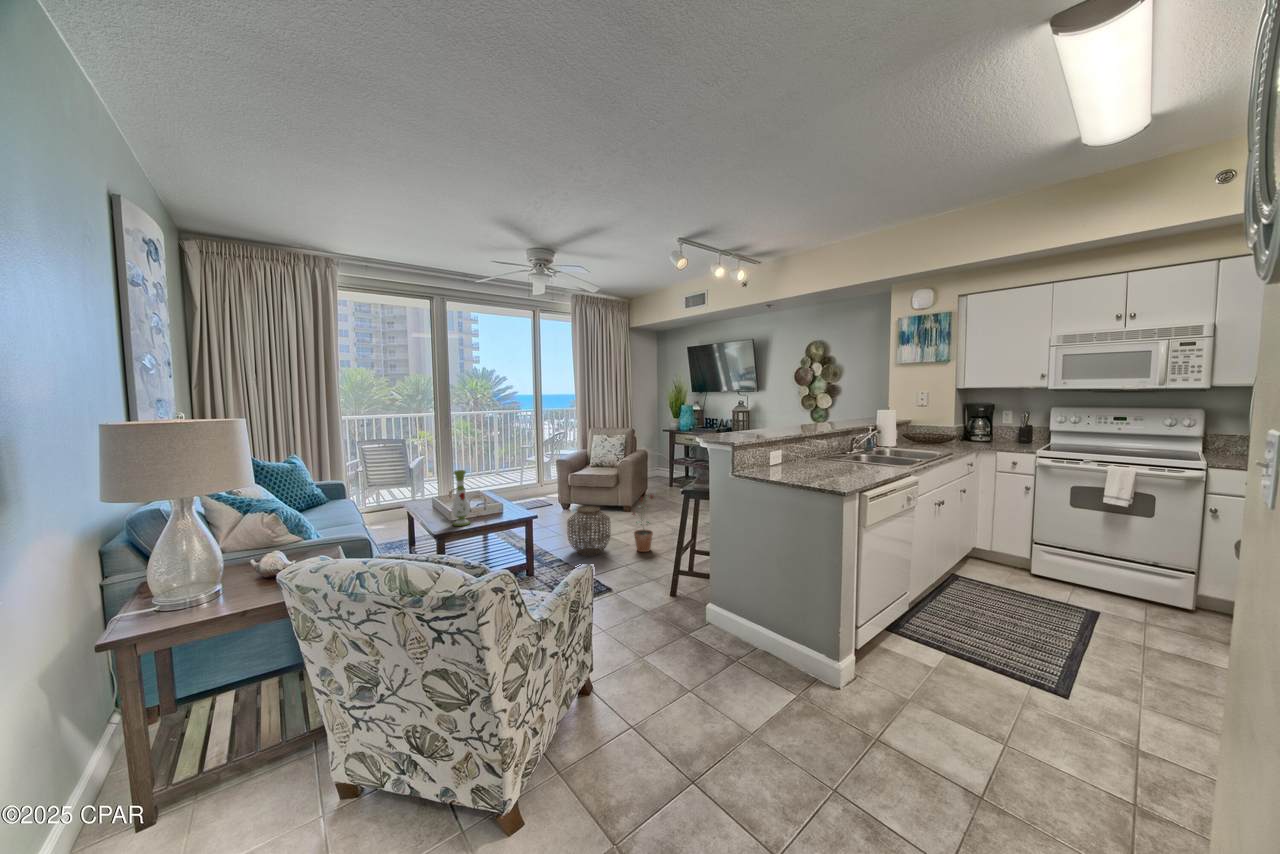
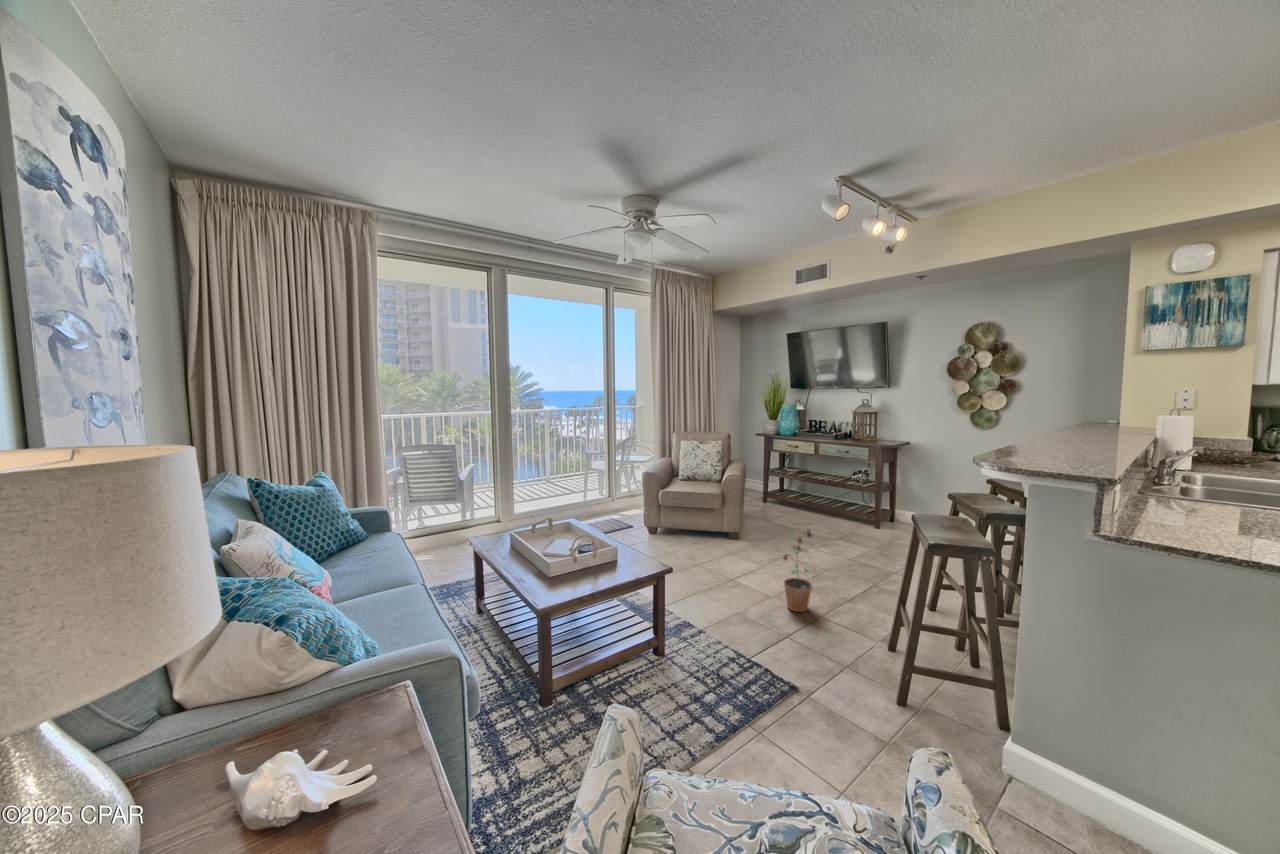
vase: present [452,470,470,526] -> none [557,504,582,591]
woven basket: present [567,506,611,556] -> none [694,545,754,618]

